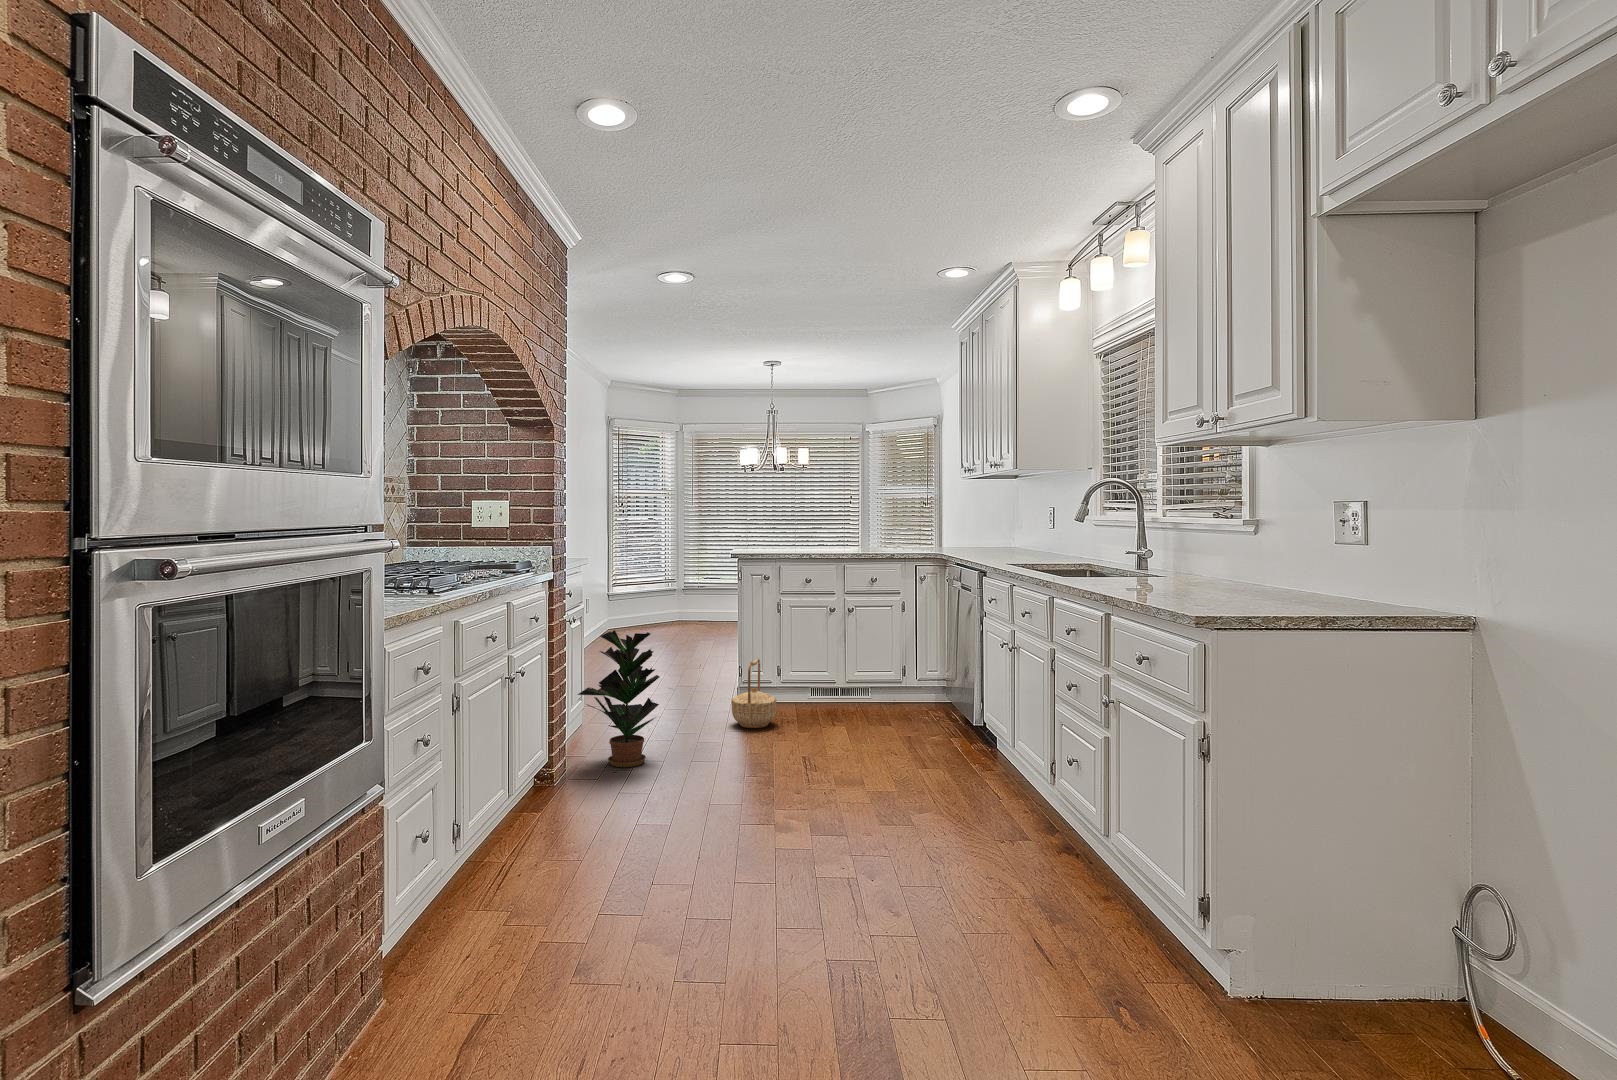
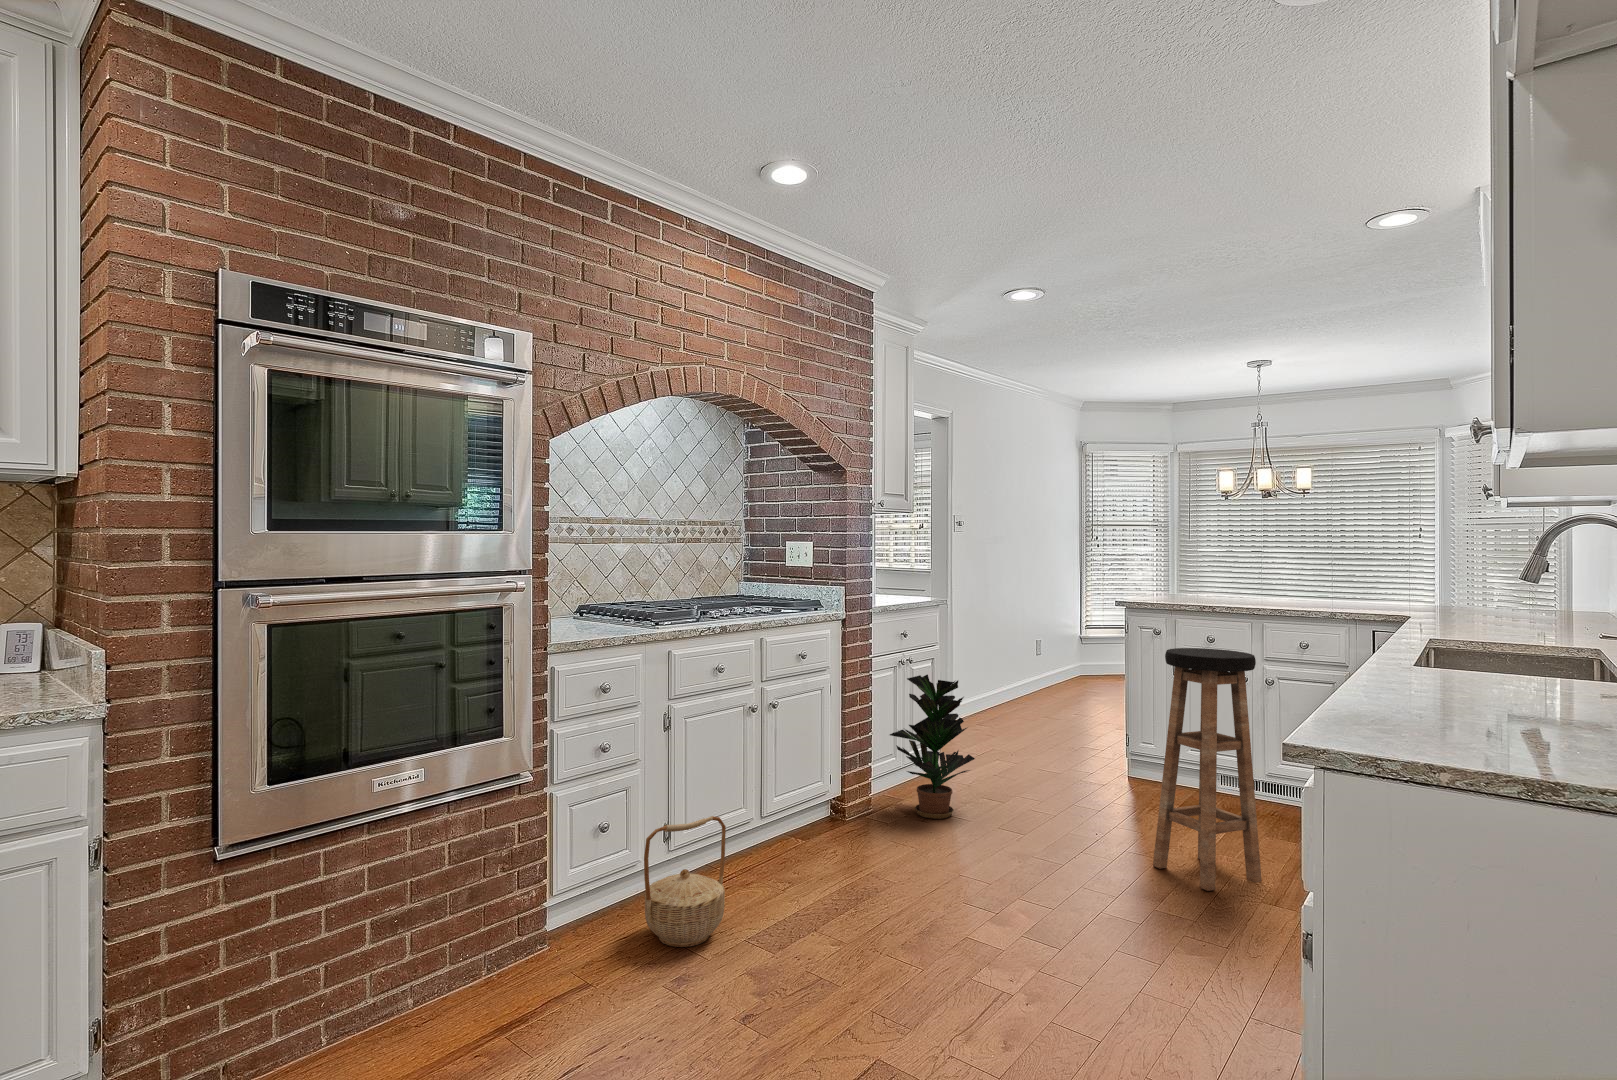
bar stool: none [834,584,907,771] -> present [1153,648,1262,891]
basket: present [732,658,776,728] -> present [644,816,726,947]

